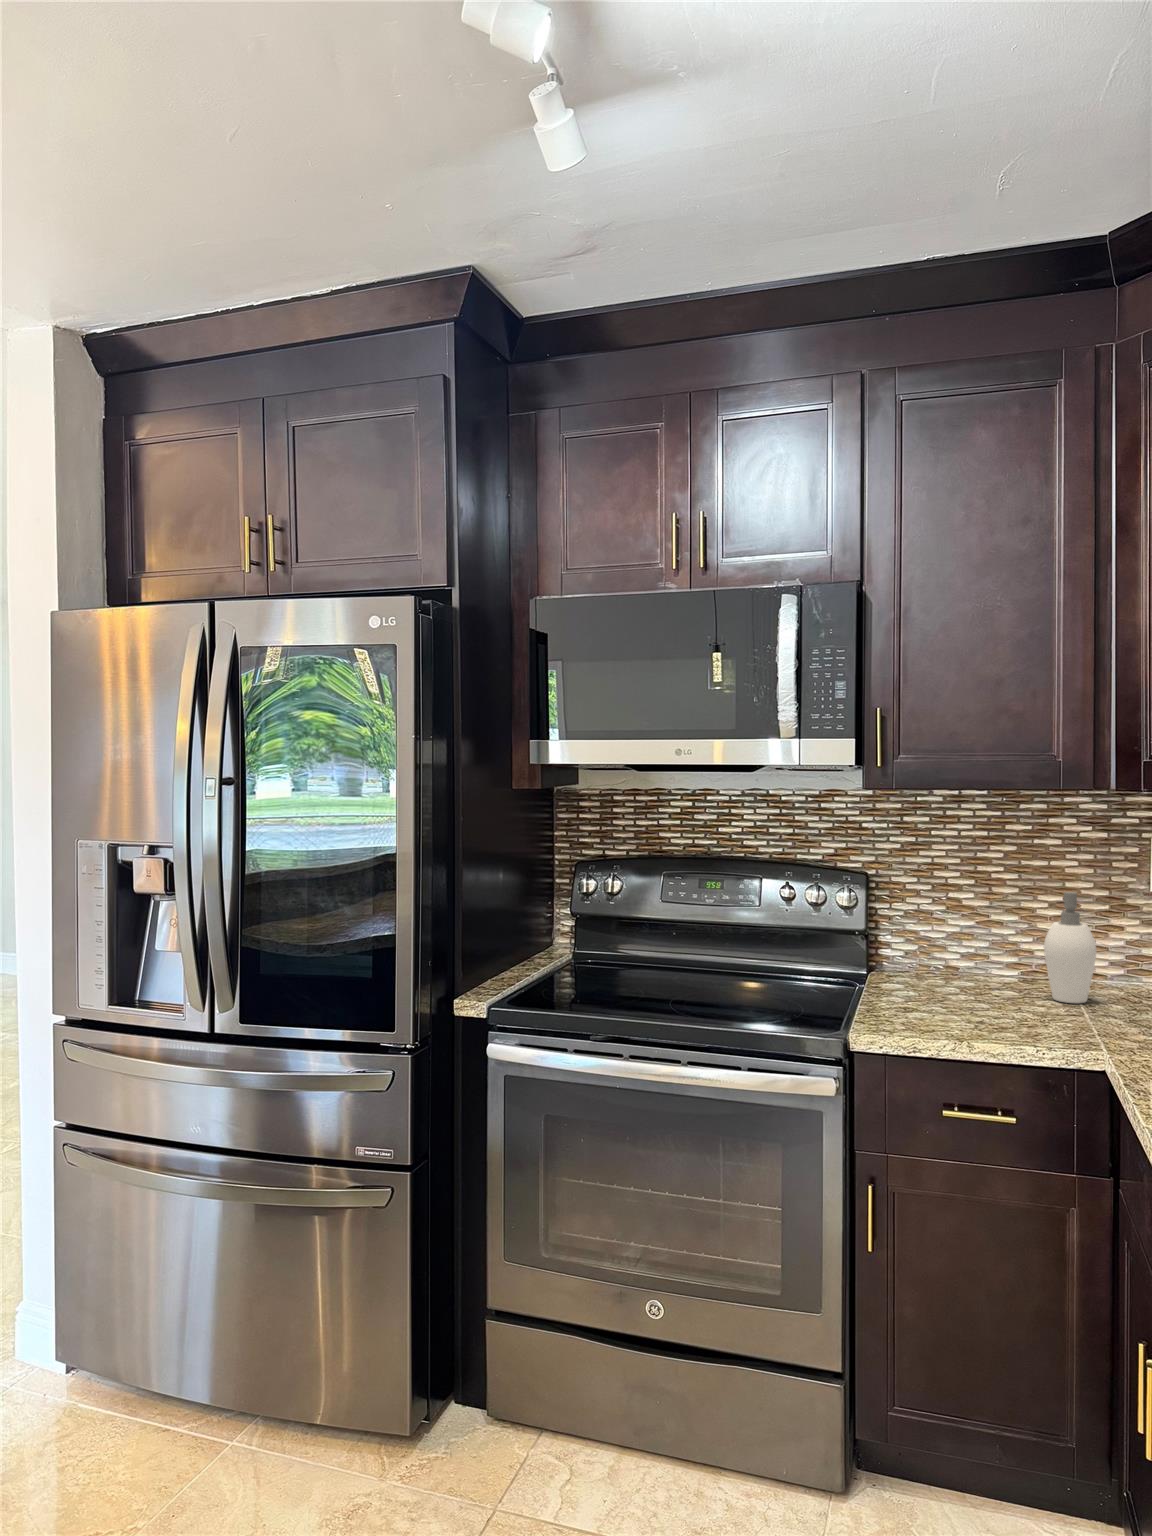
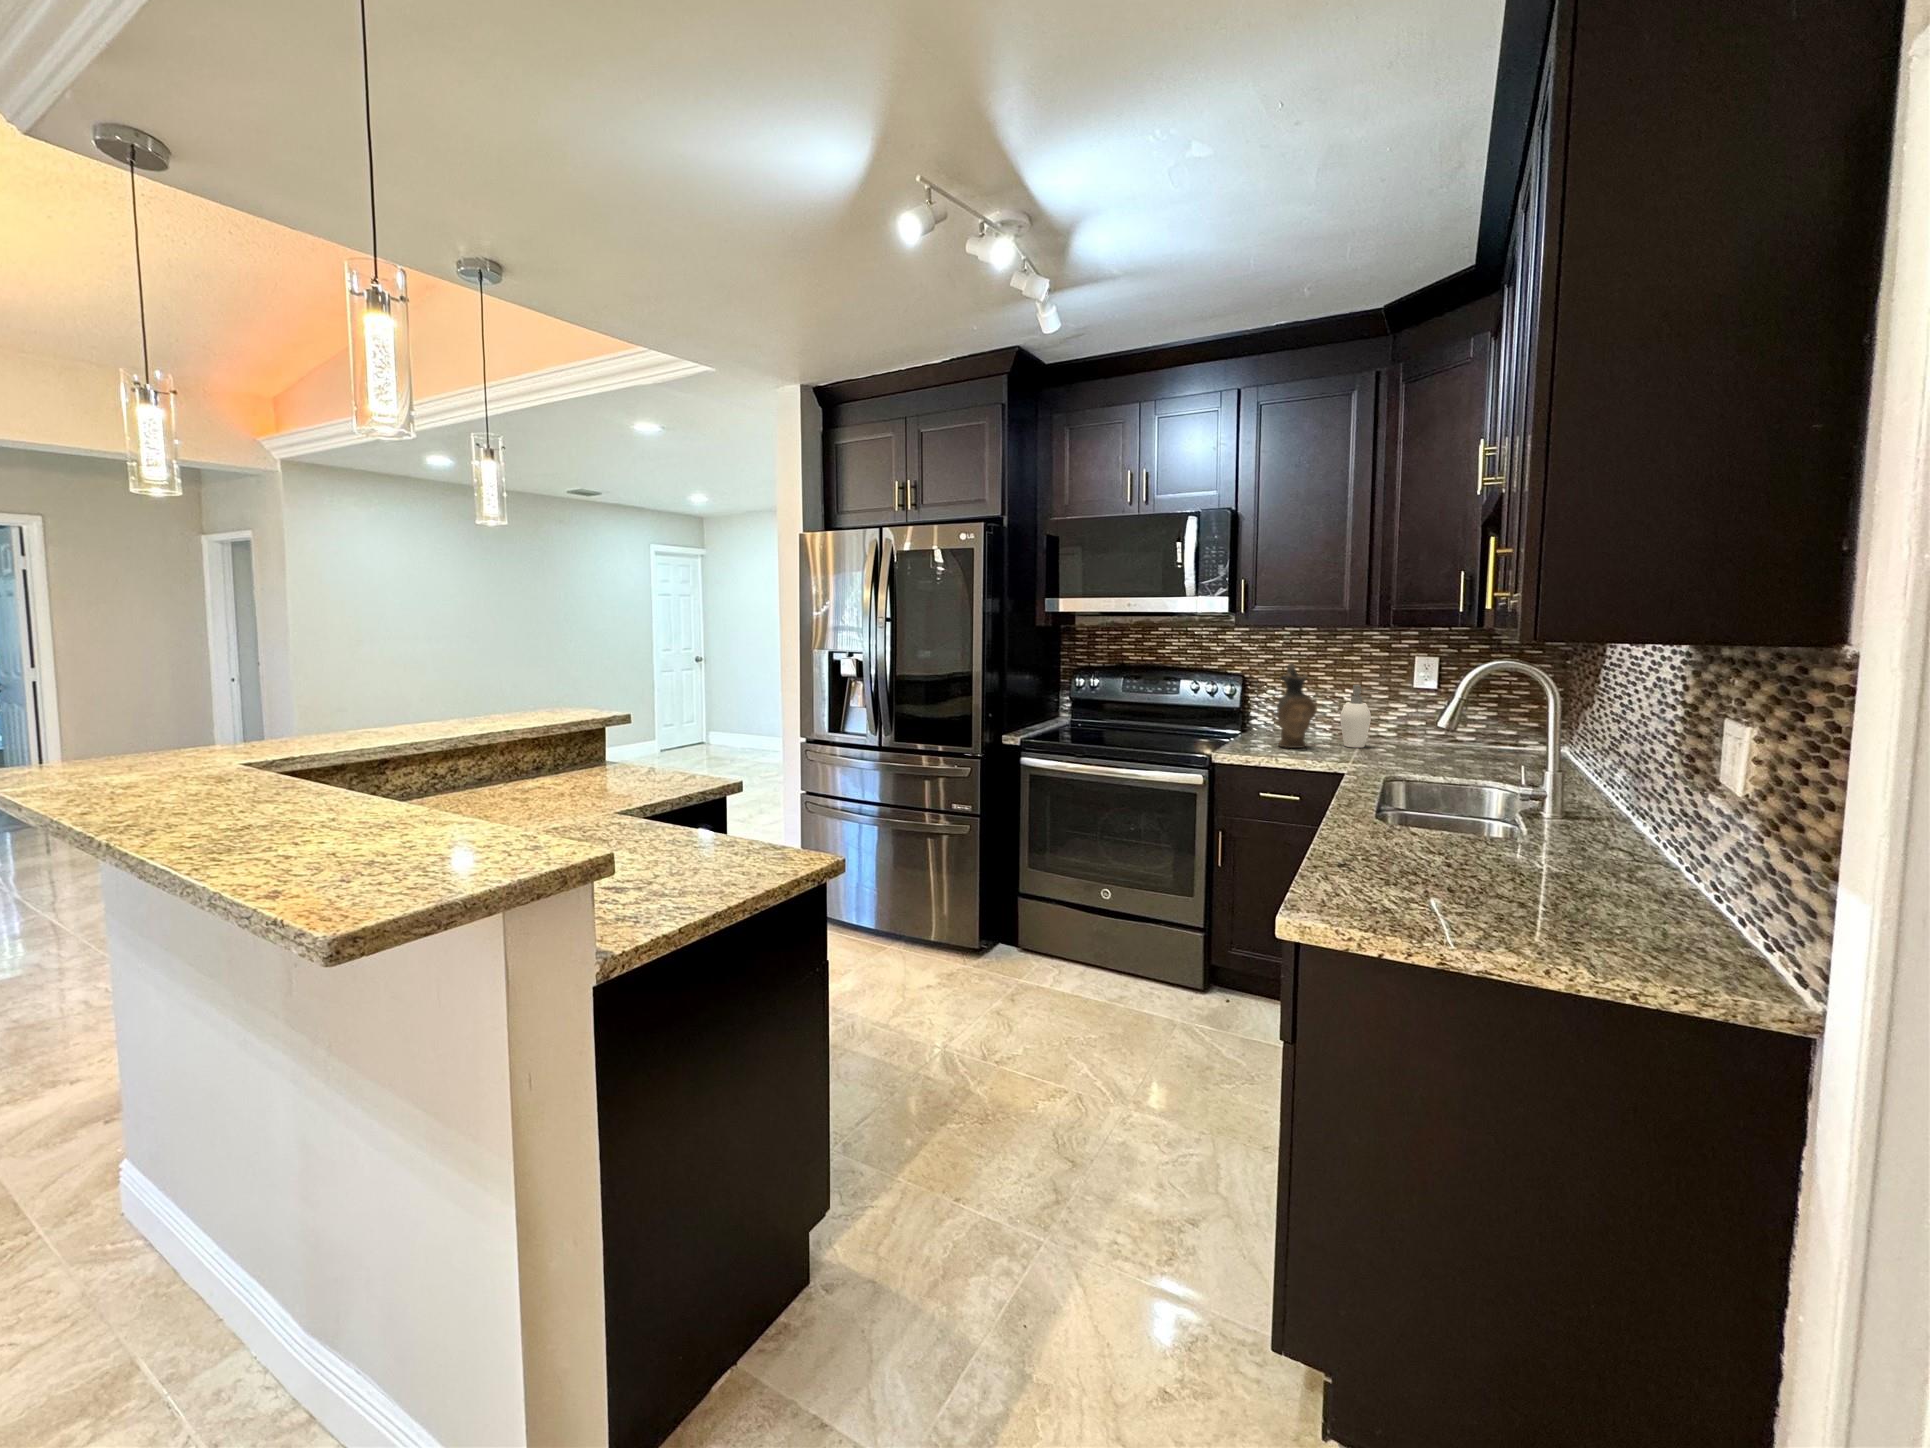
ceramic pitcher: none [943,855,1013,1010] -> present [1277,663,1316,748]

